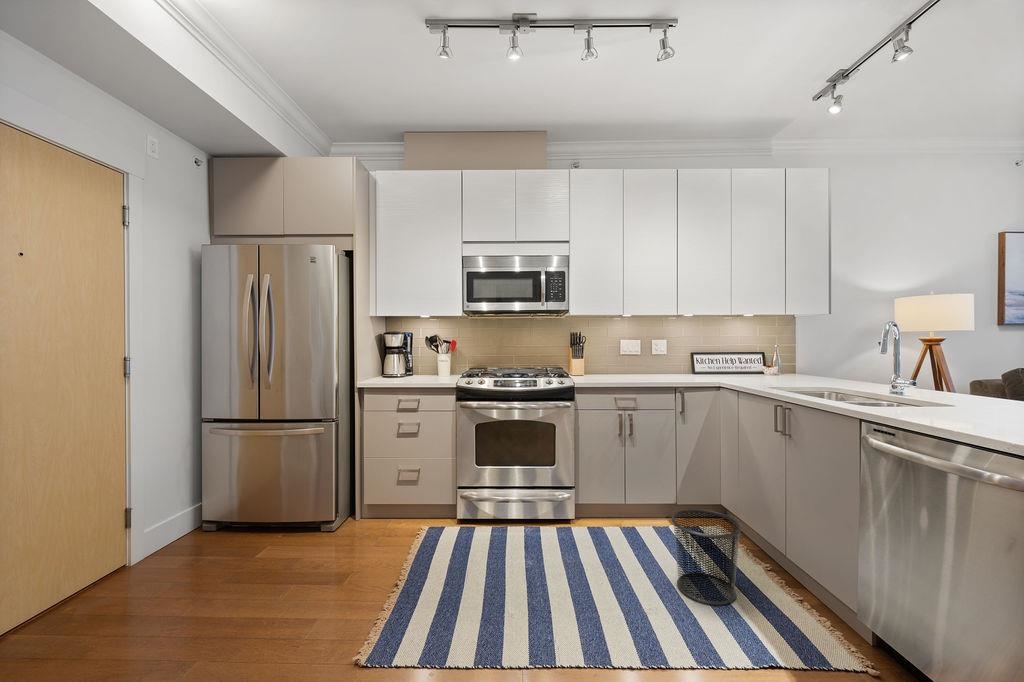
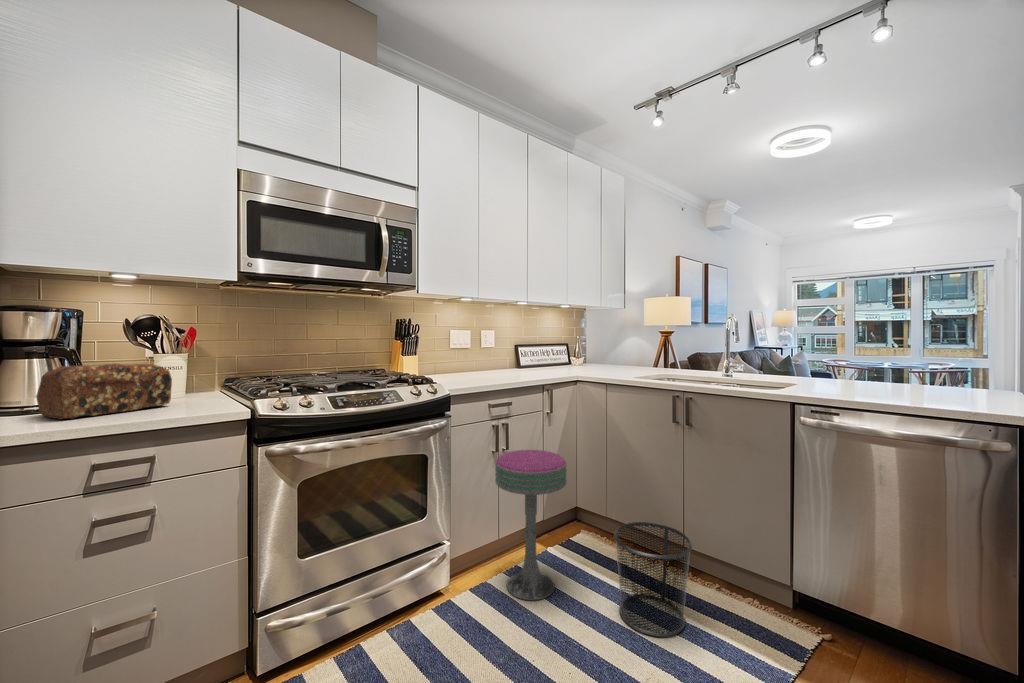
bread loaf: none [391,358,434,381] -> present [36,363,172,420]
bar stool: none [605,436,662,551] -> present [495,450,566,600]

